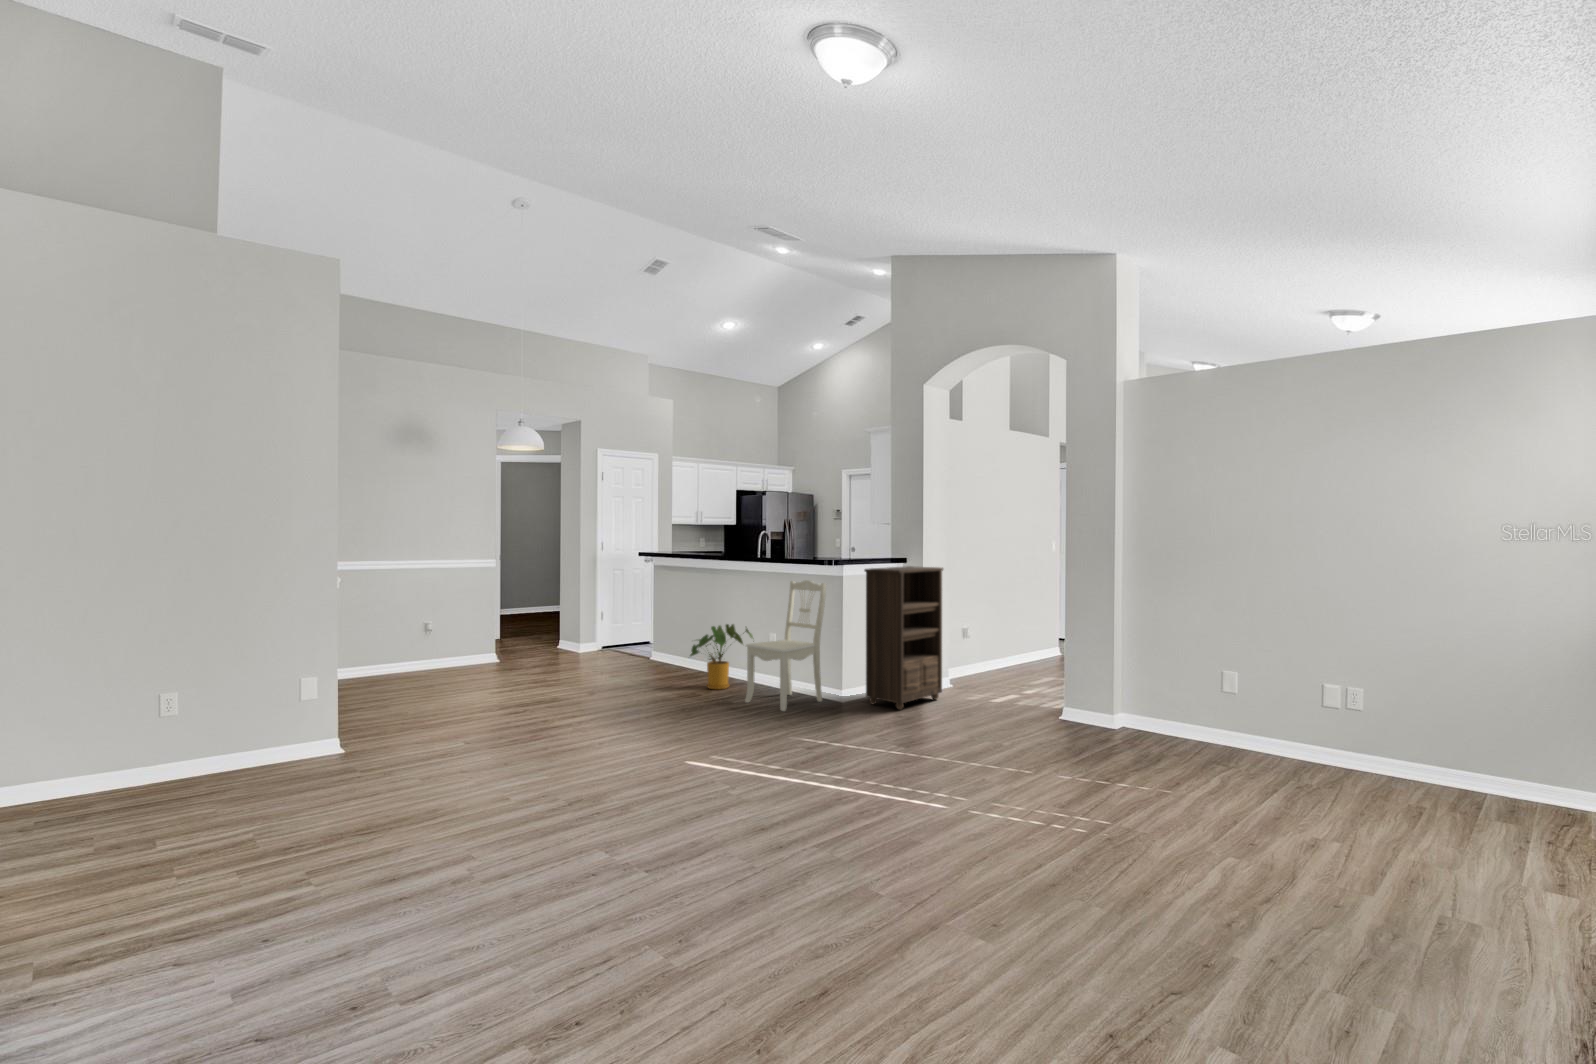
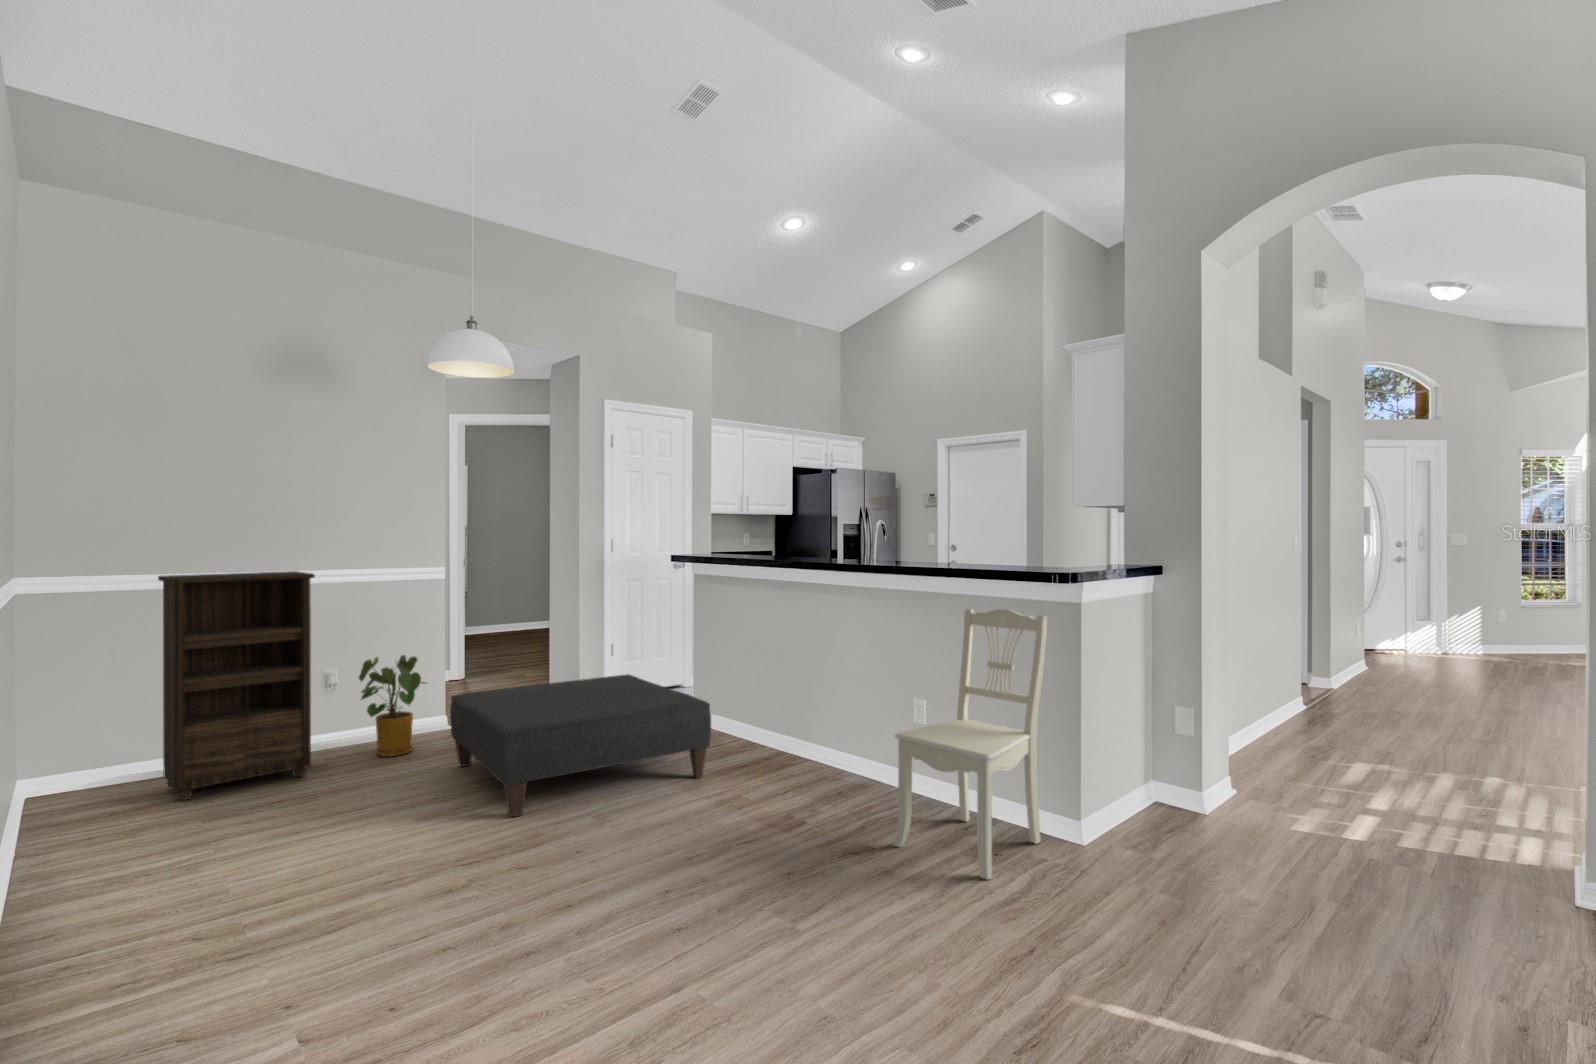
bookshelf: present [864,566,943,709] -> present [158,571,315,800]
house plant: present [690,624,753,689] -> present [359,655,425,757]
ottoman: none [505,627,658,694] -> present [450,674,711,817]

